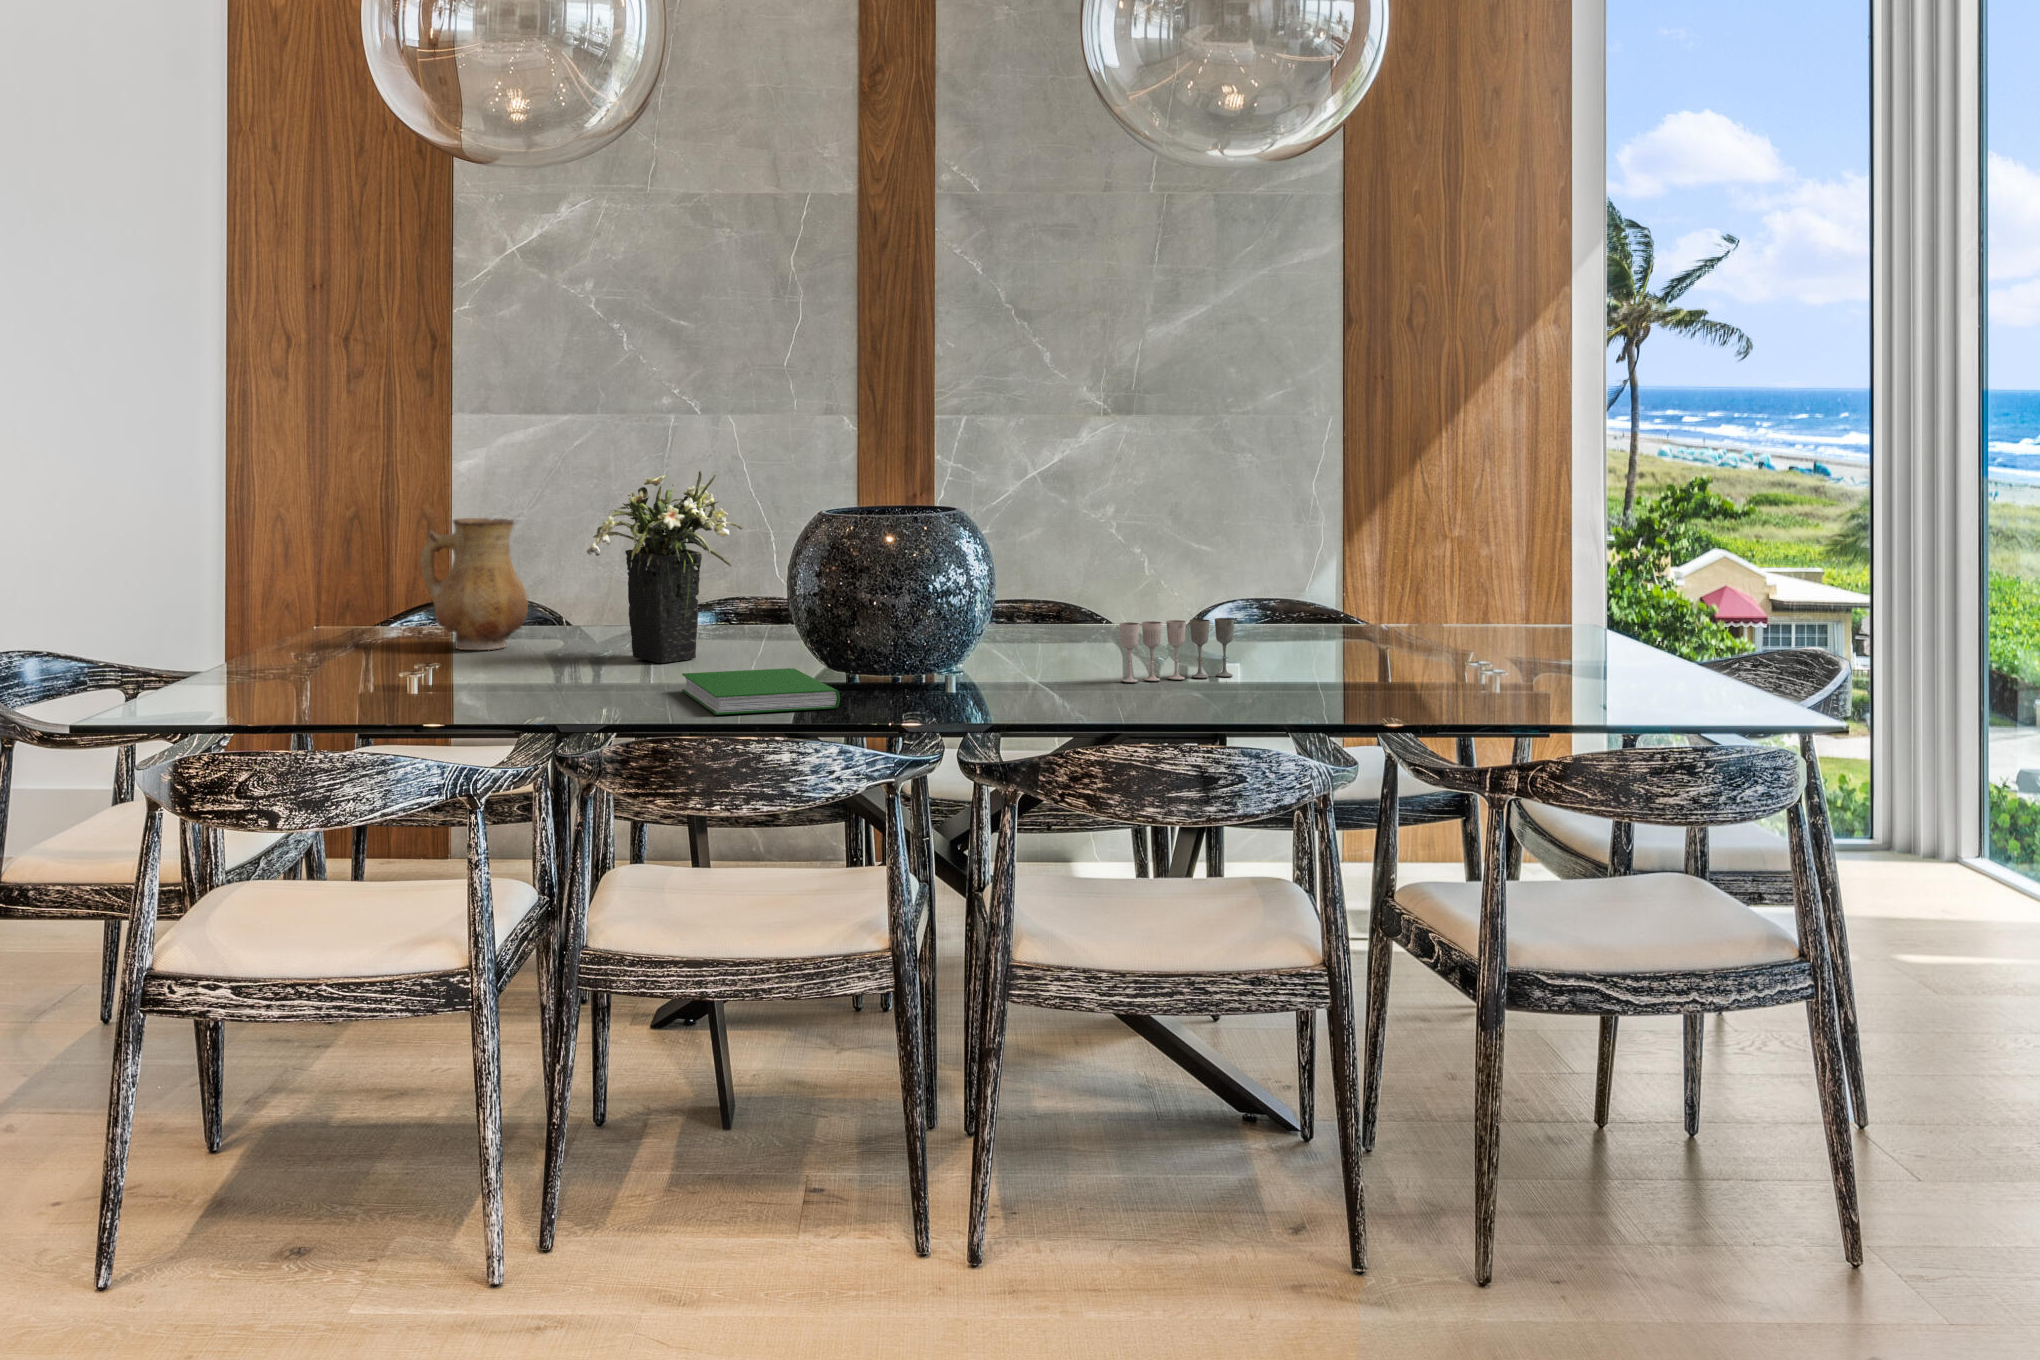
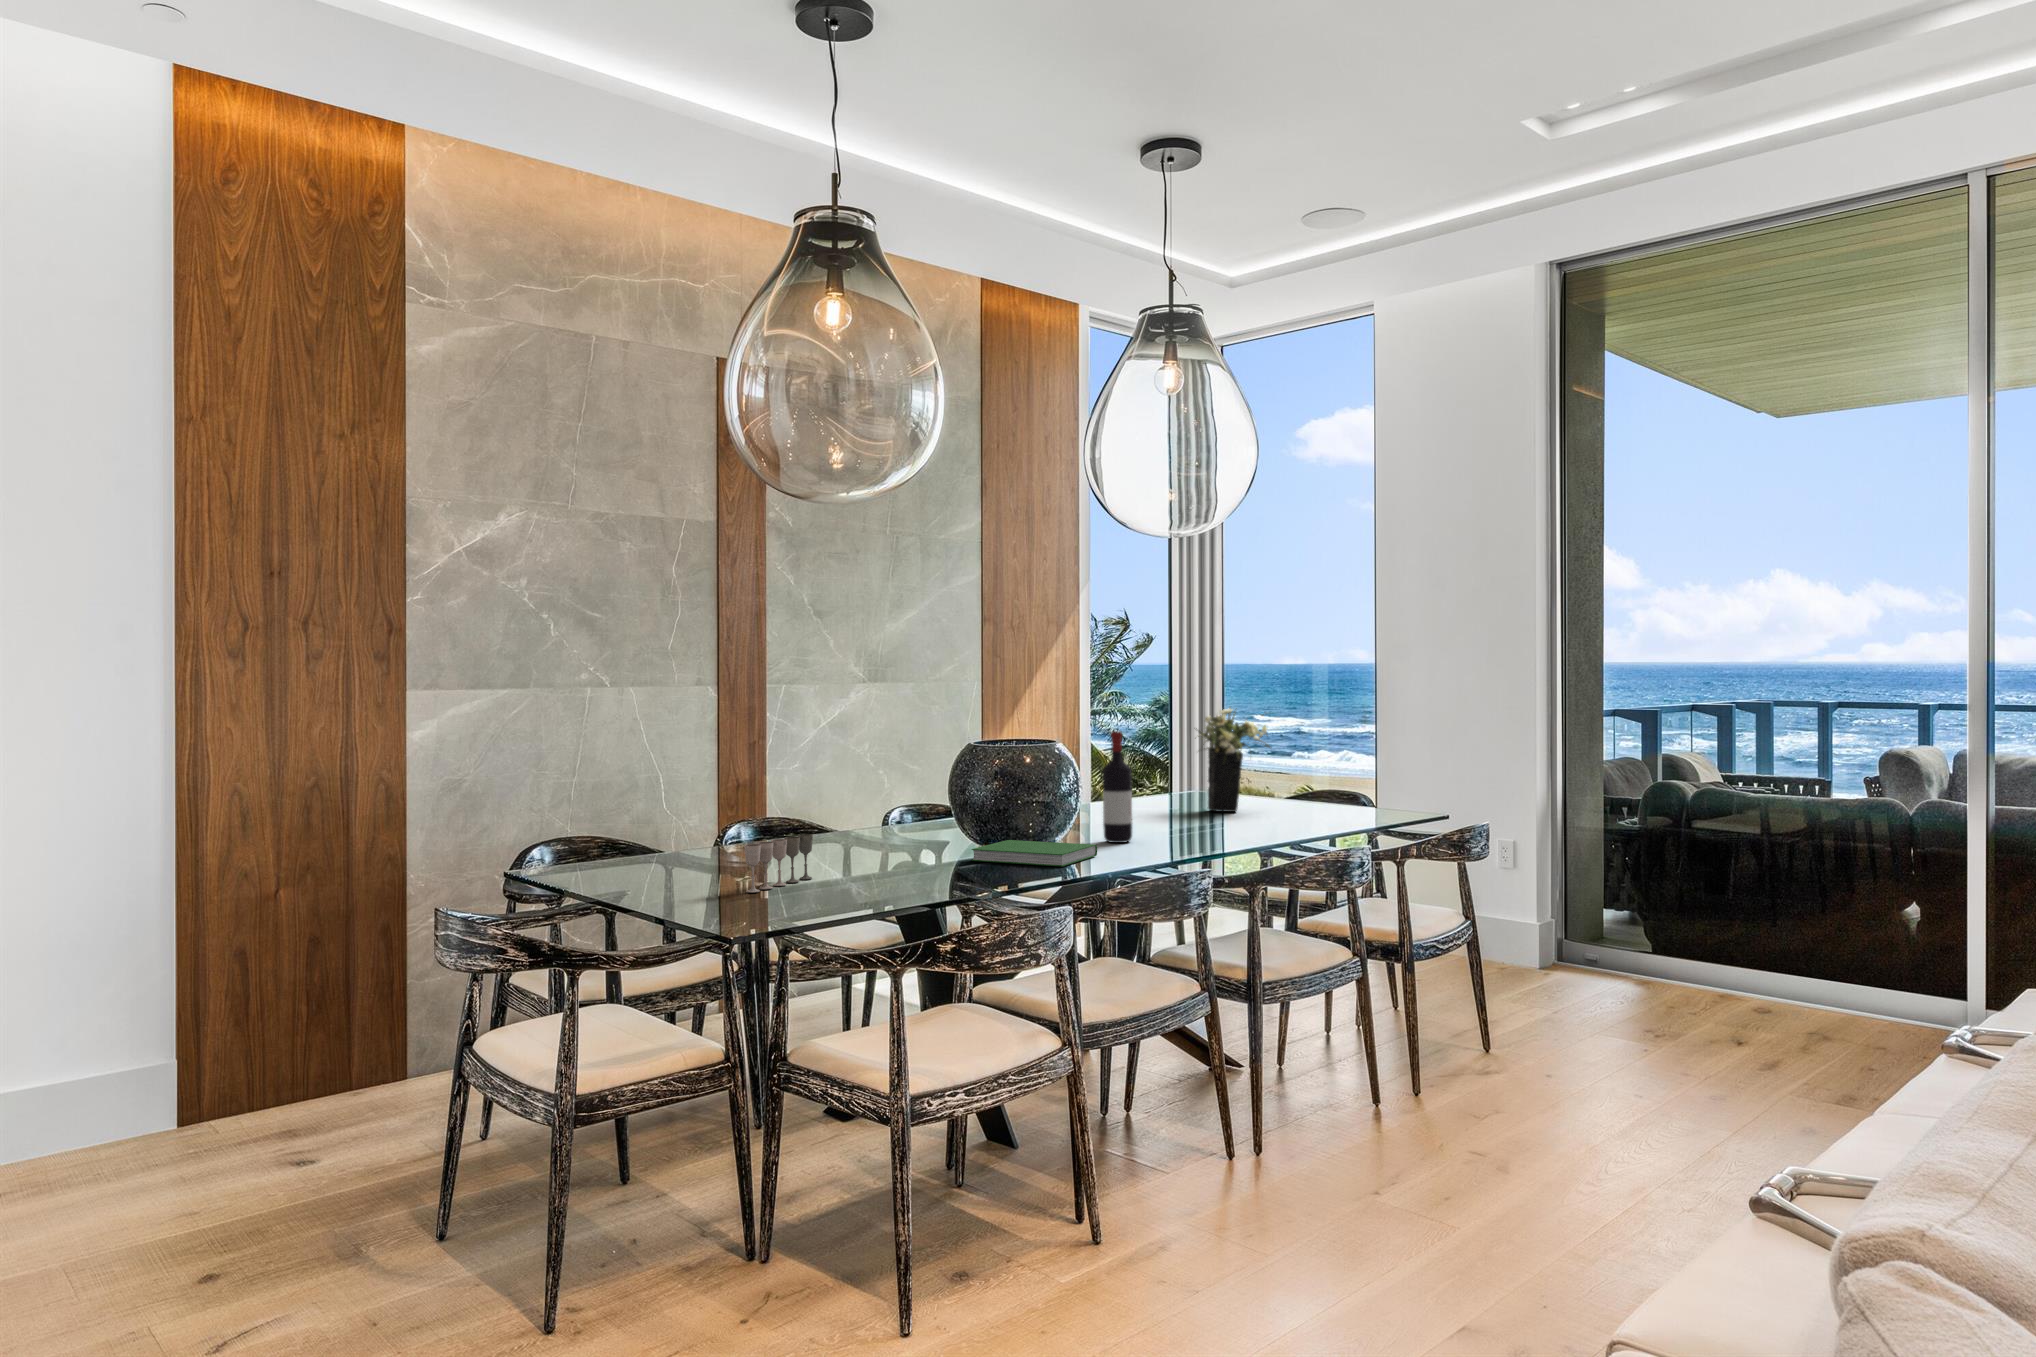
flower arrangement: present [587,471,743,663] -> present [1198,708,1270,812]
wine bottle: none [963,510,1011,696] -> present [1102,732,1132,843]
ceramic pitcher: present [421,518,528,650] -> none [660,760,734,862]
wine glass: present [1120,618,1234,682] -> present [744,834,813,893]

